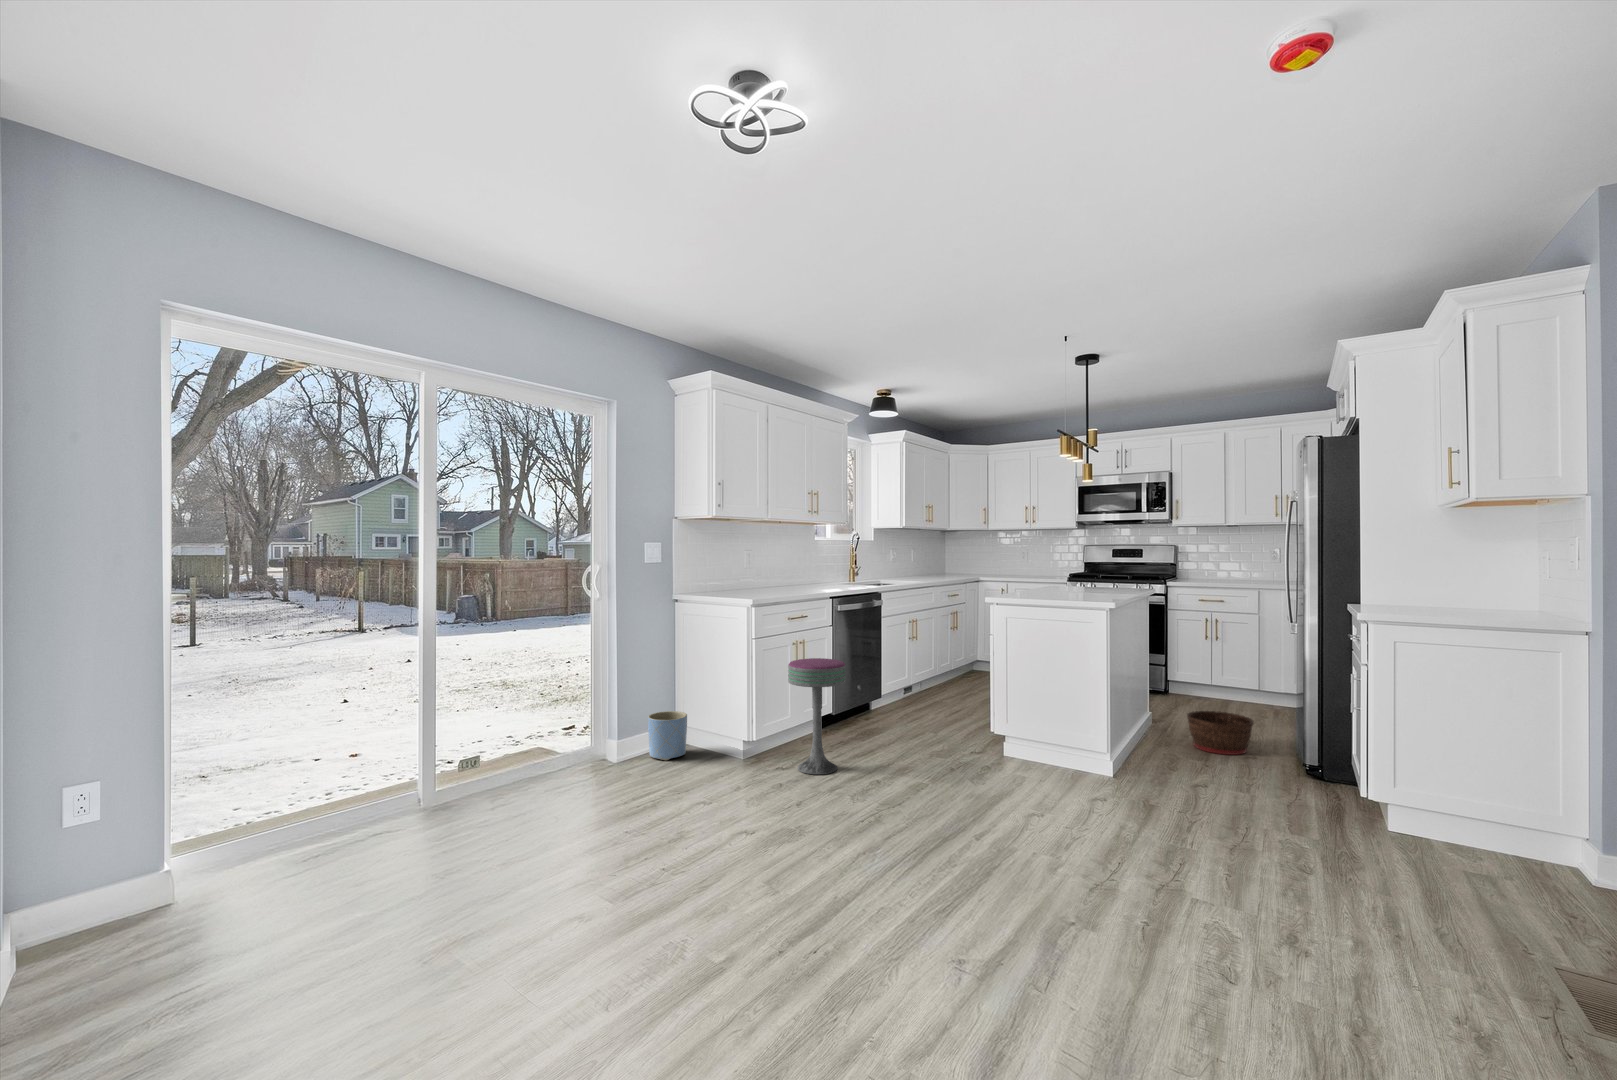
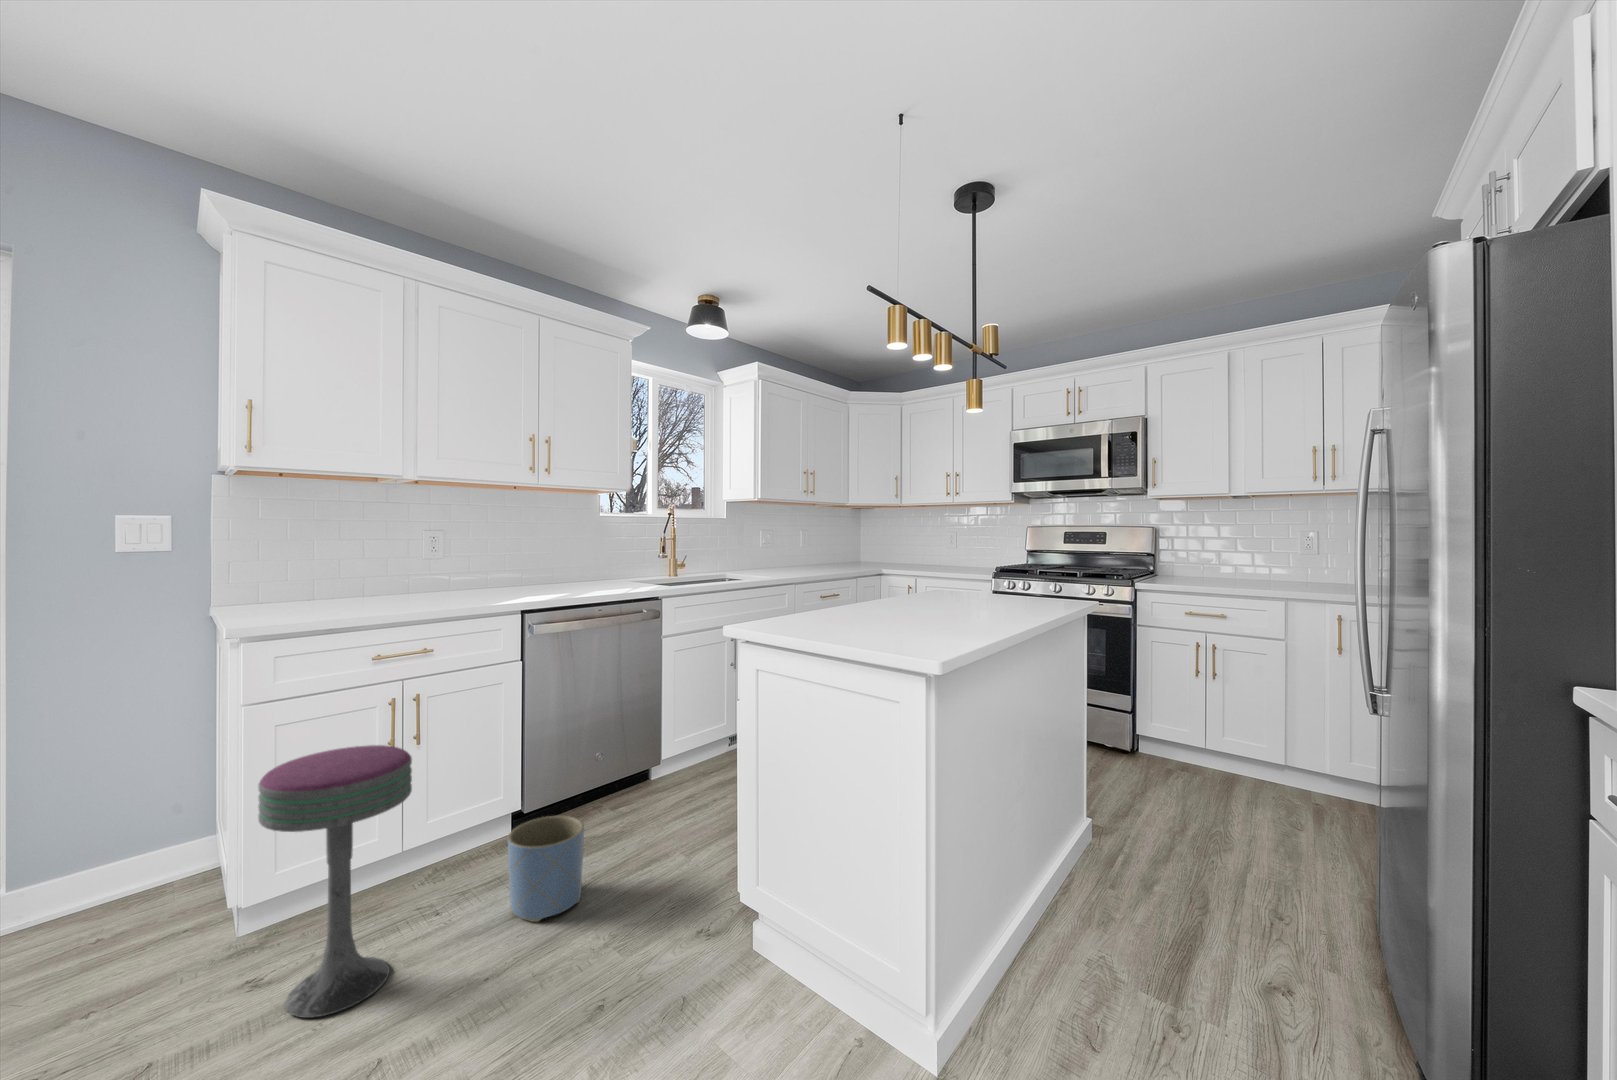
planter: present [648,711,687,761] -> present [508,816,584,922]
basket: present [1187,711,1254,755] -> none [1149,839,1287,957]

